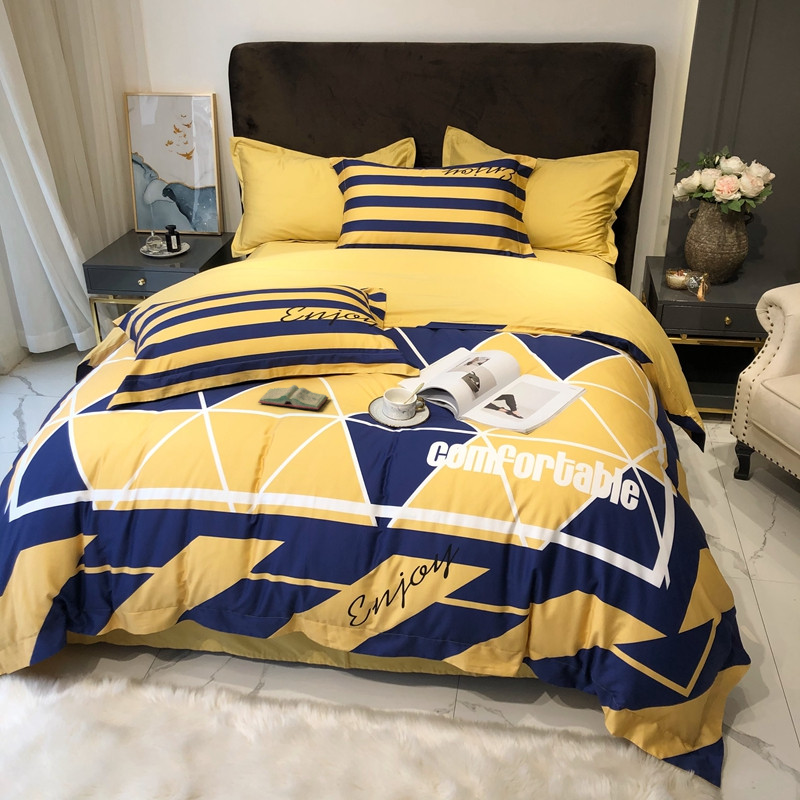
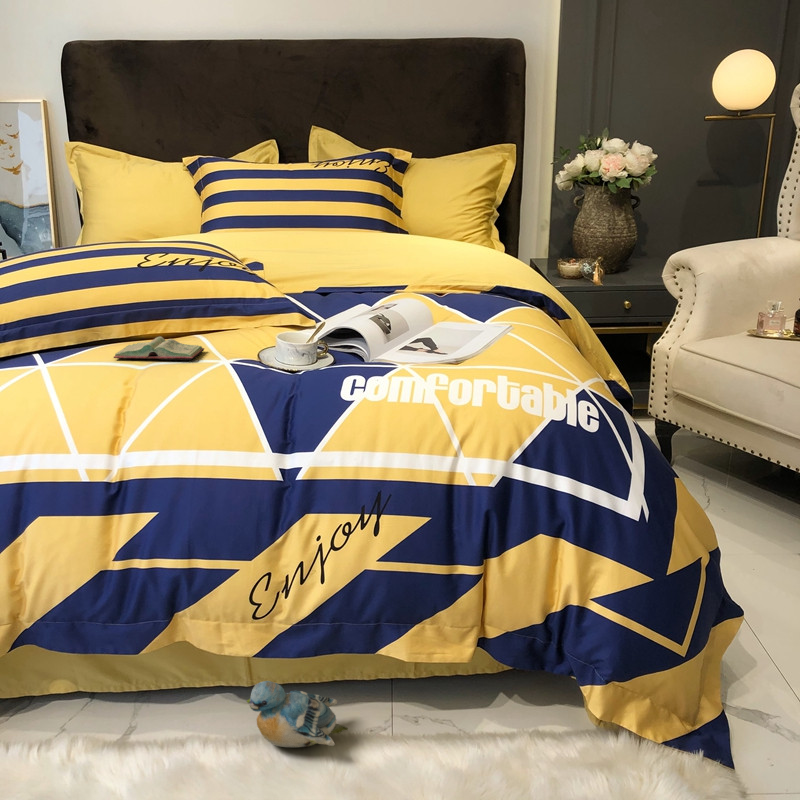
plush toy: none [342,671,417,725] -> present [247,681,348,747]

